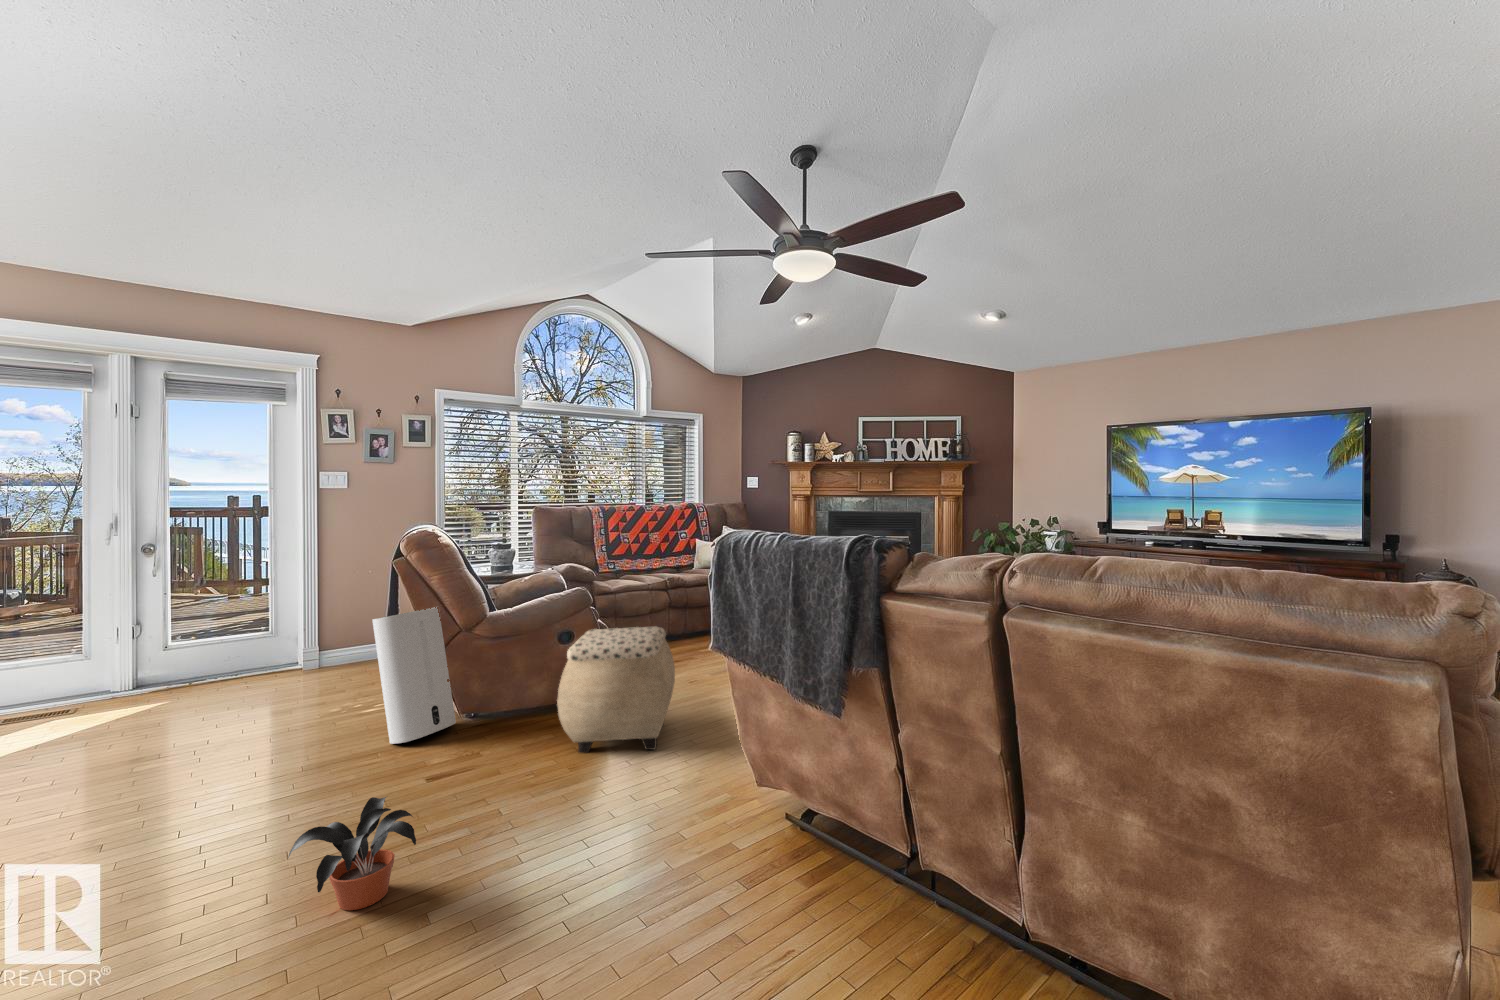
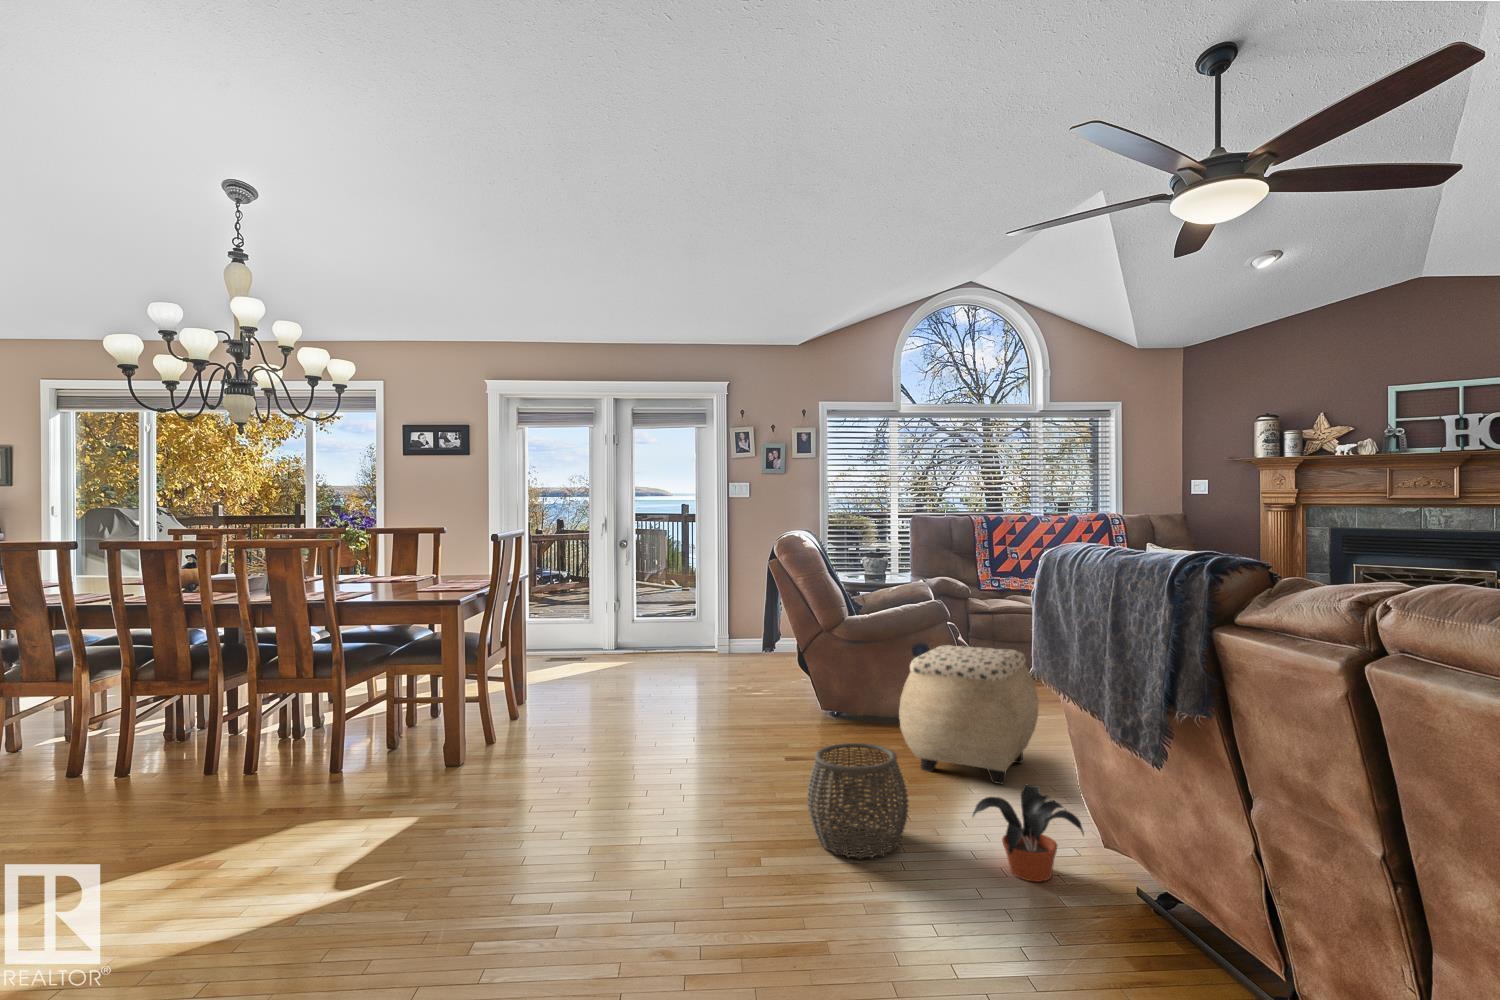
air purifier: present [372,607,456,744] -> none [751,608,818,727]
woven basket: none [483,742,594,870] -> present [807,743,909,858]
potted plant: present [288,797,416,910] -> present [973,784,1084,882]

